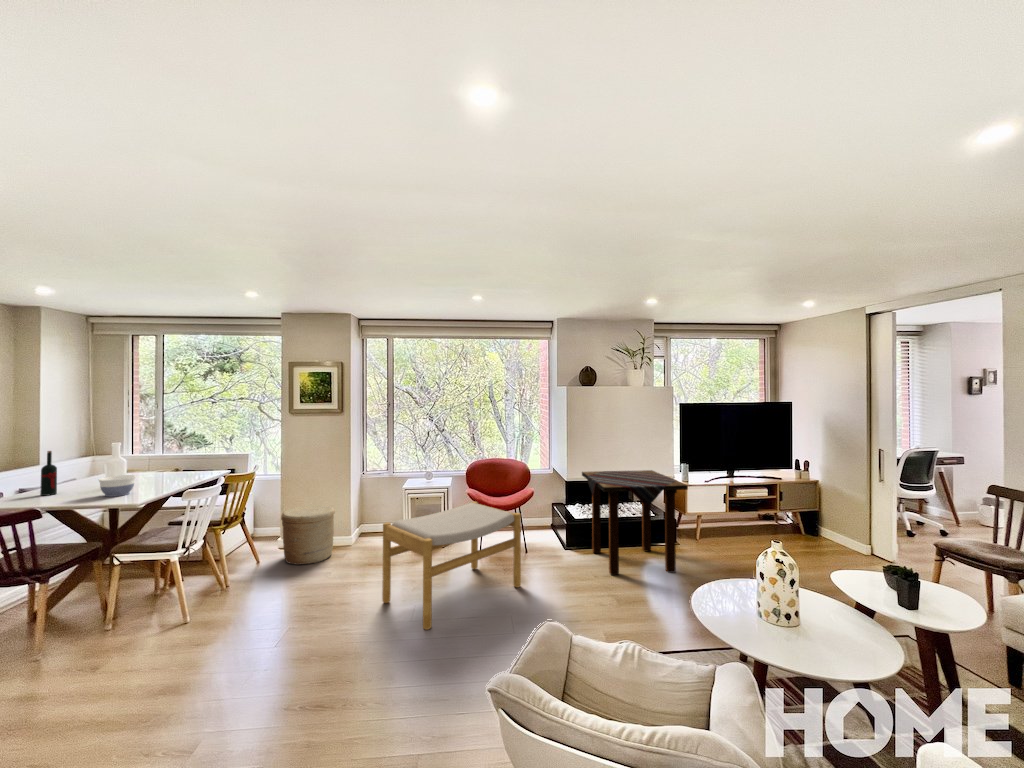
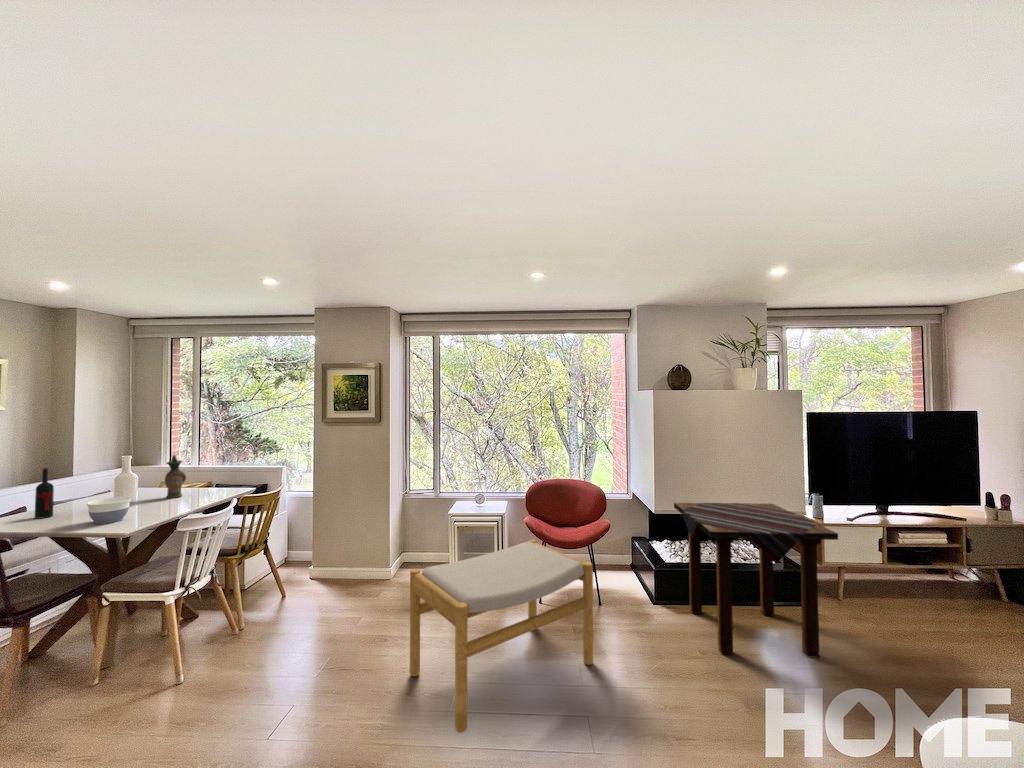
ceramic pitcher: none [150,442,169,479] -> present [165,455,186,498]
woven basket: present [281,505,335,565] -> none [308,530,370,603]

